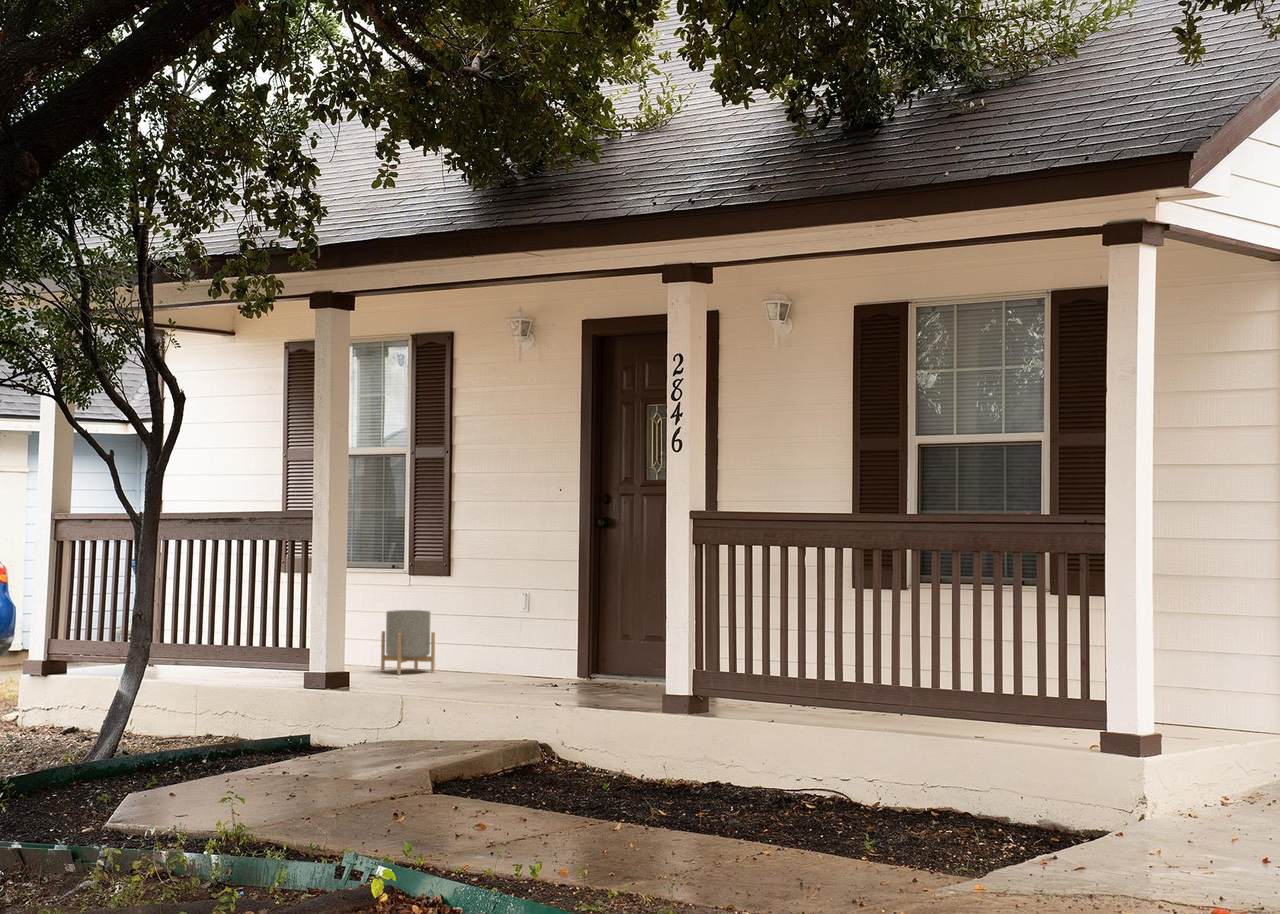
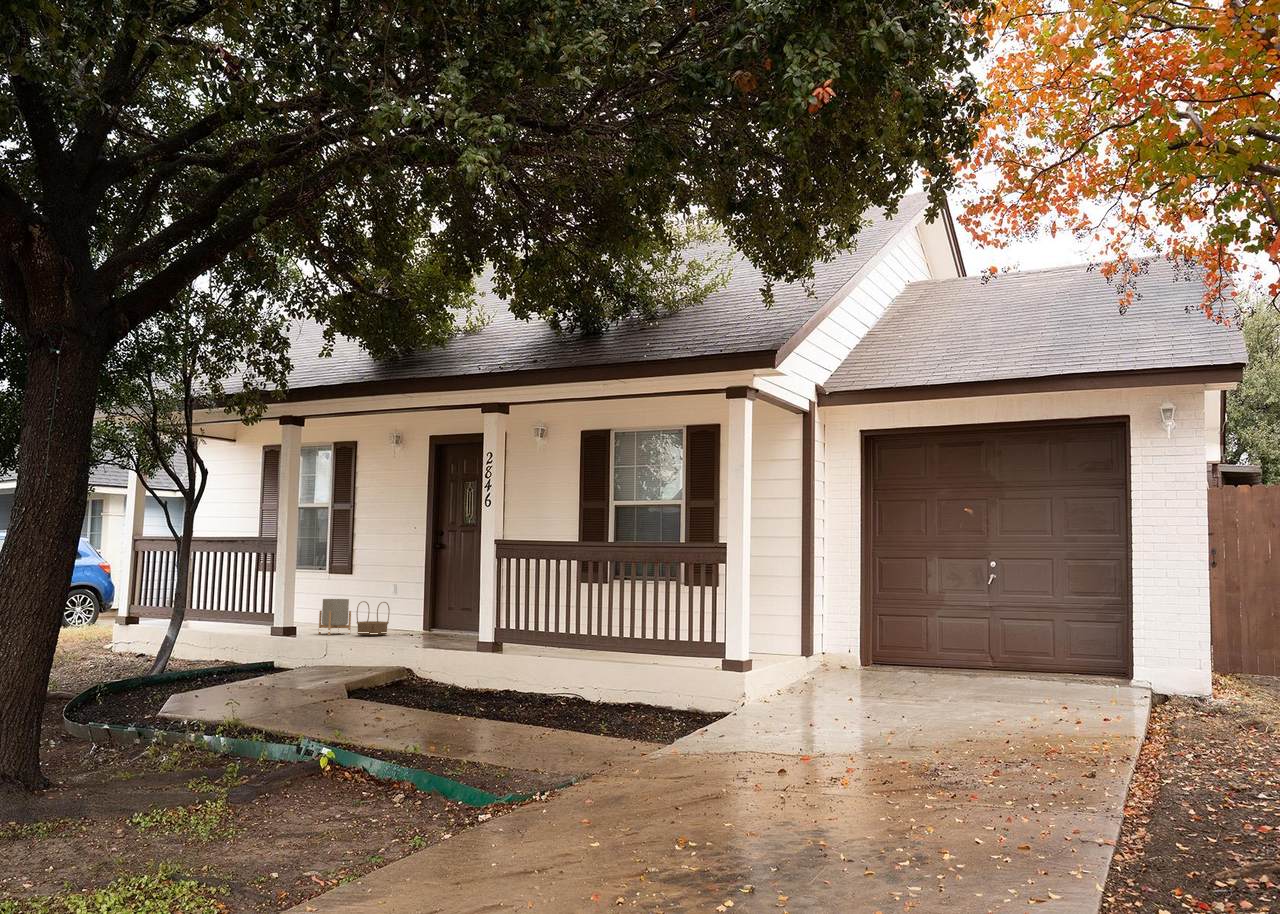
basket: none [445,616,501,677] -> present [357,601,390,636]

